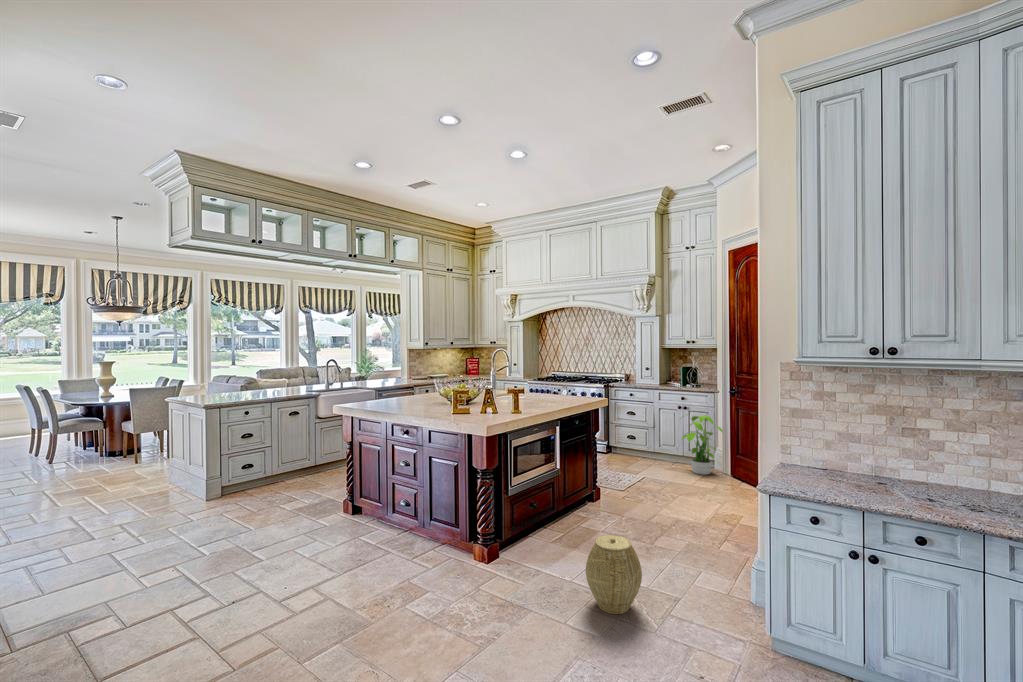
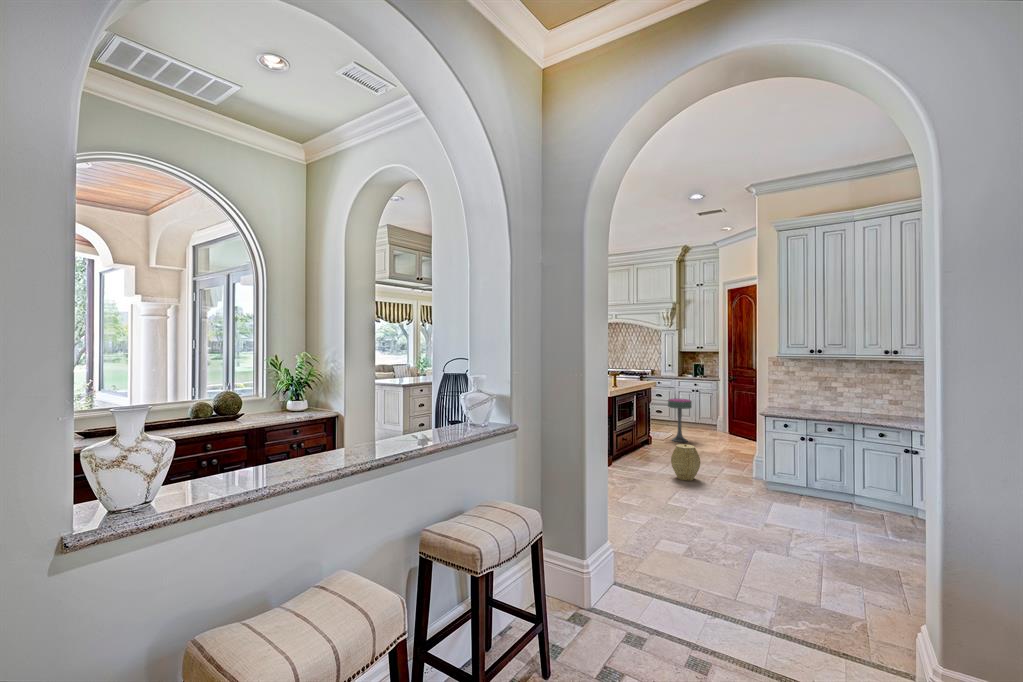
potted plant: present [682,415,723,475] -> none [695,393,724,433]
bar stool: none [628,424,666,496] -> present [668,398,692,442]

